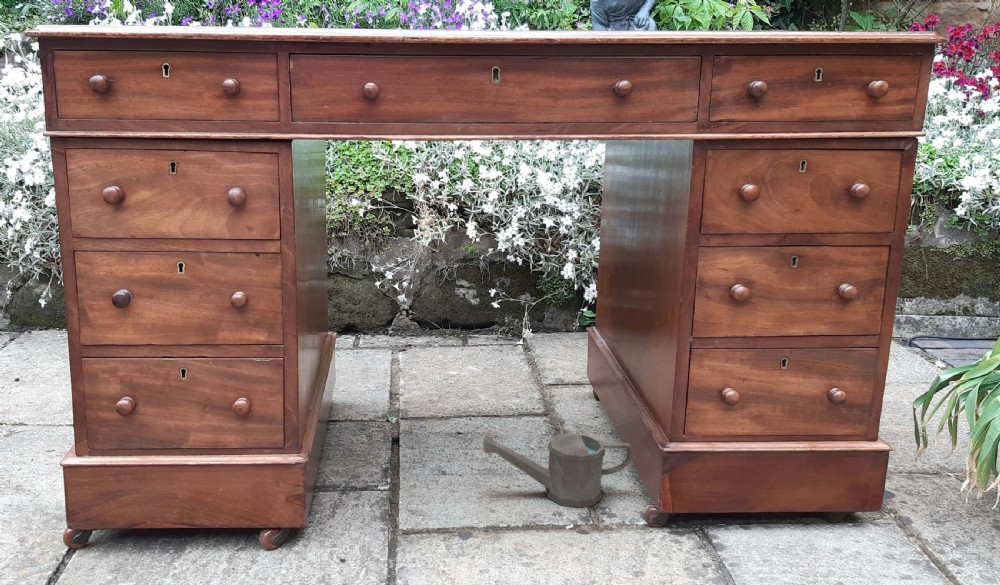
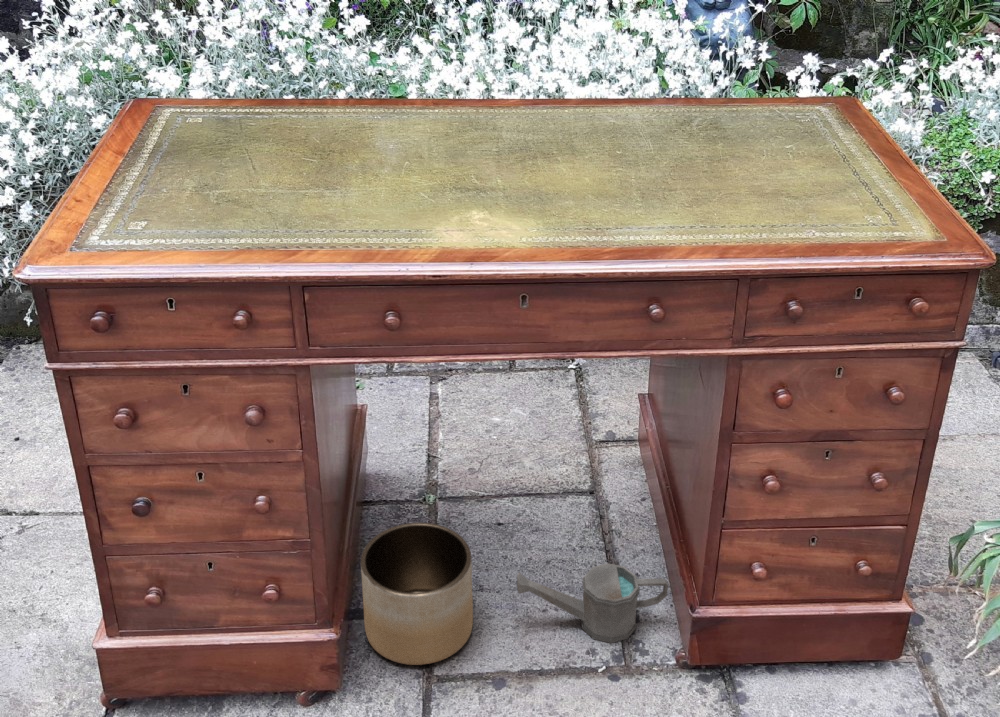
planter: none [328,390,440,521] -> present [361,523,473,665]

